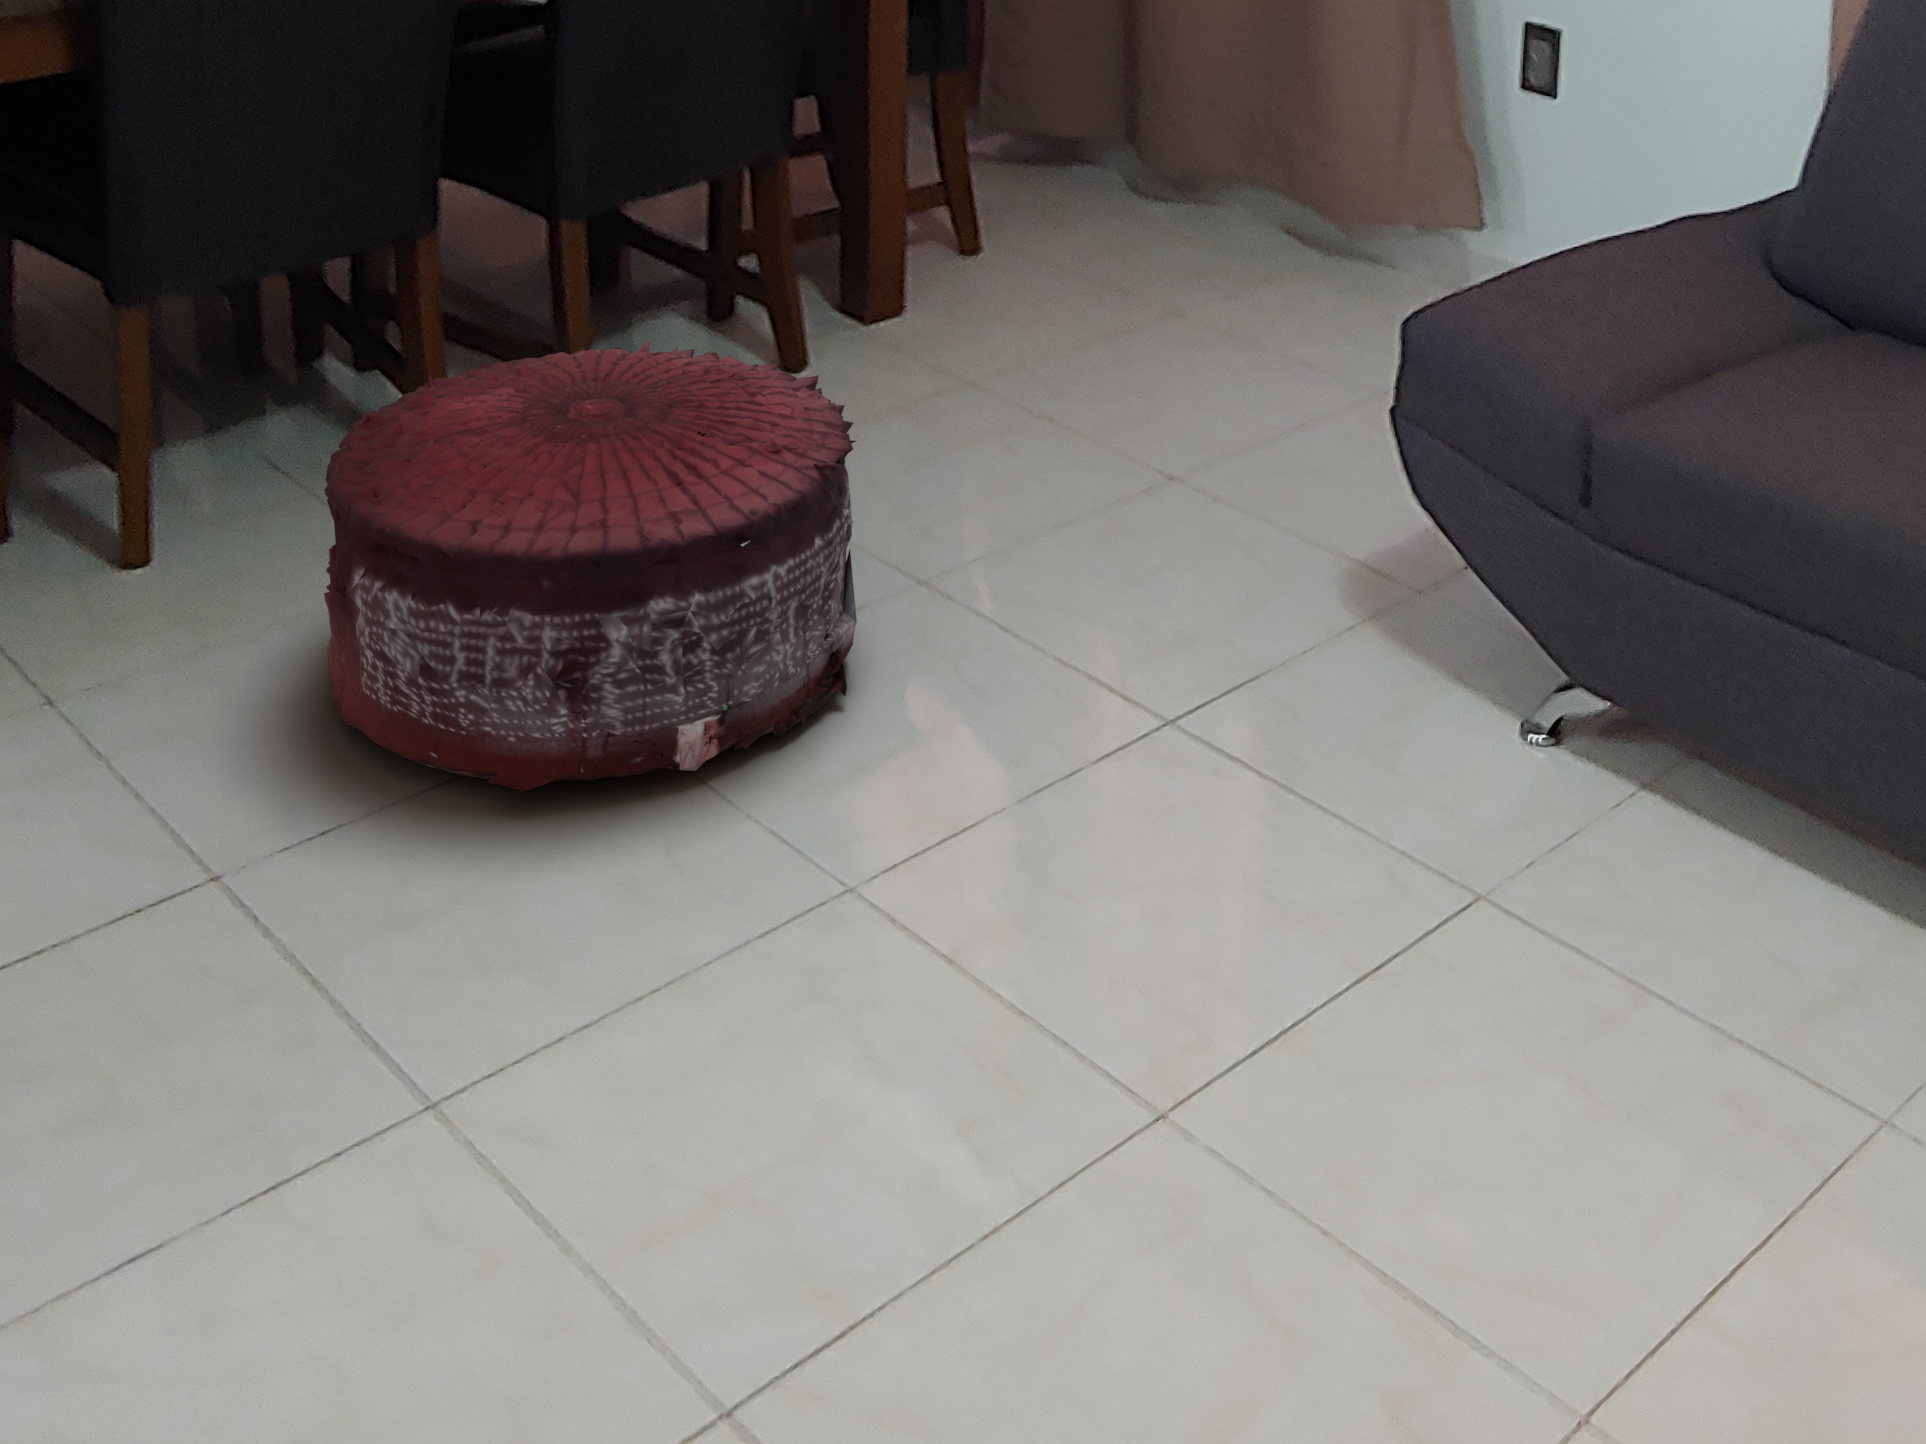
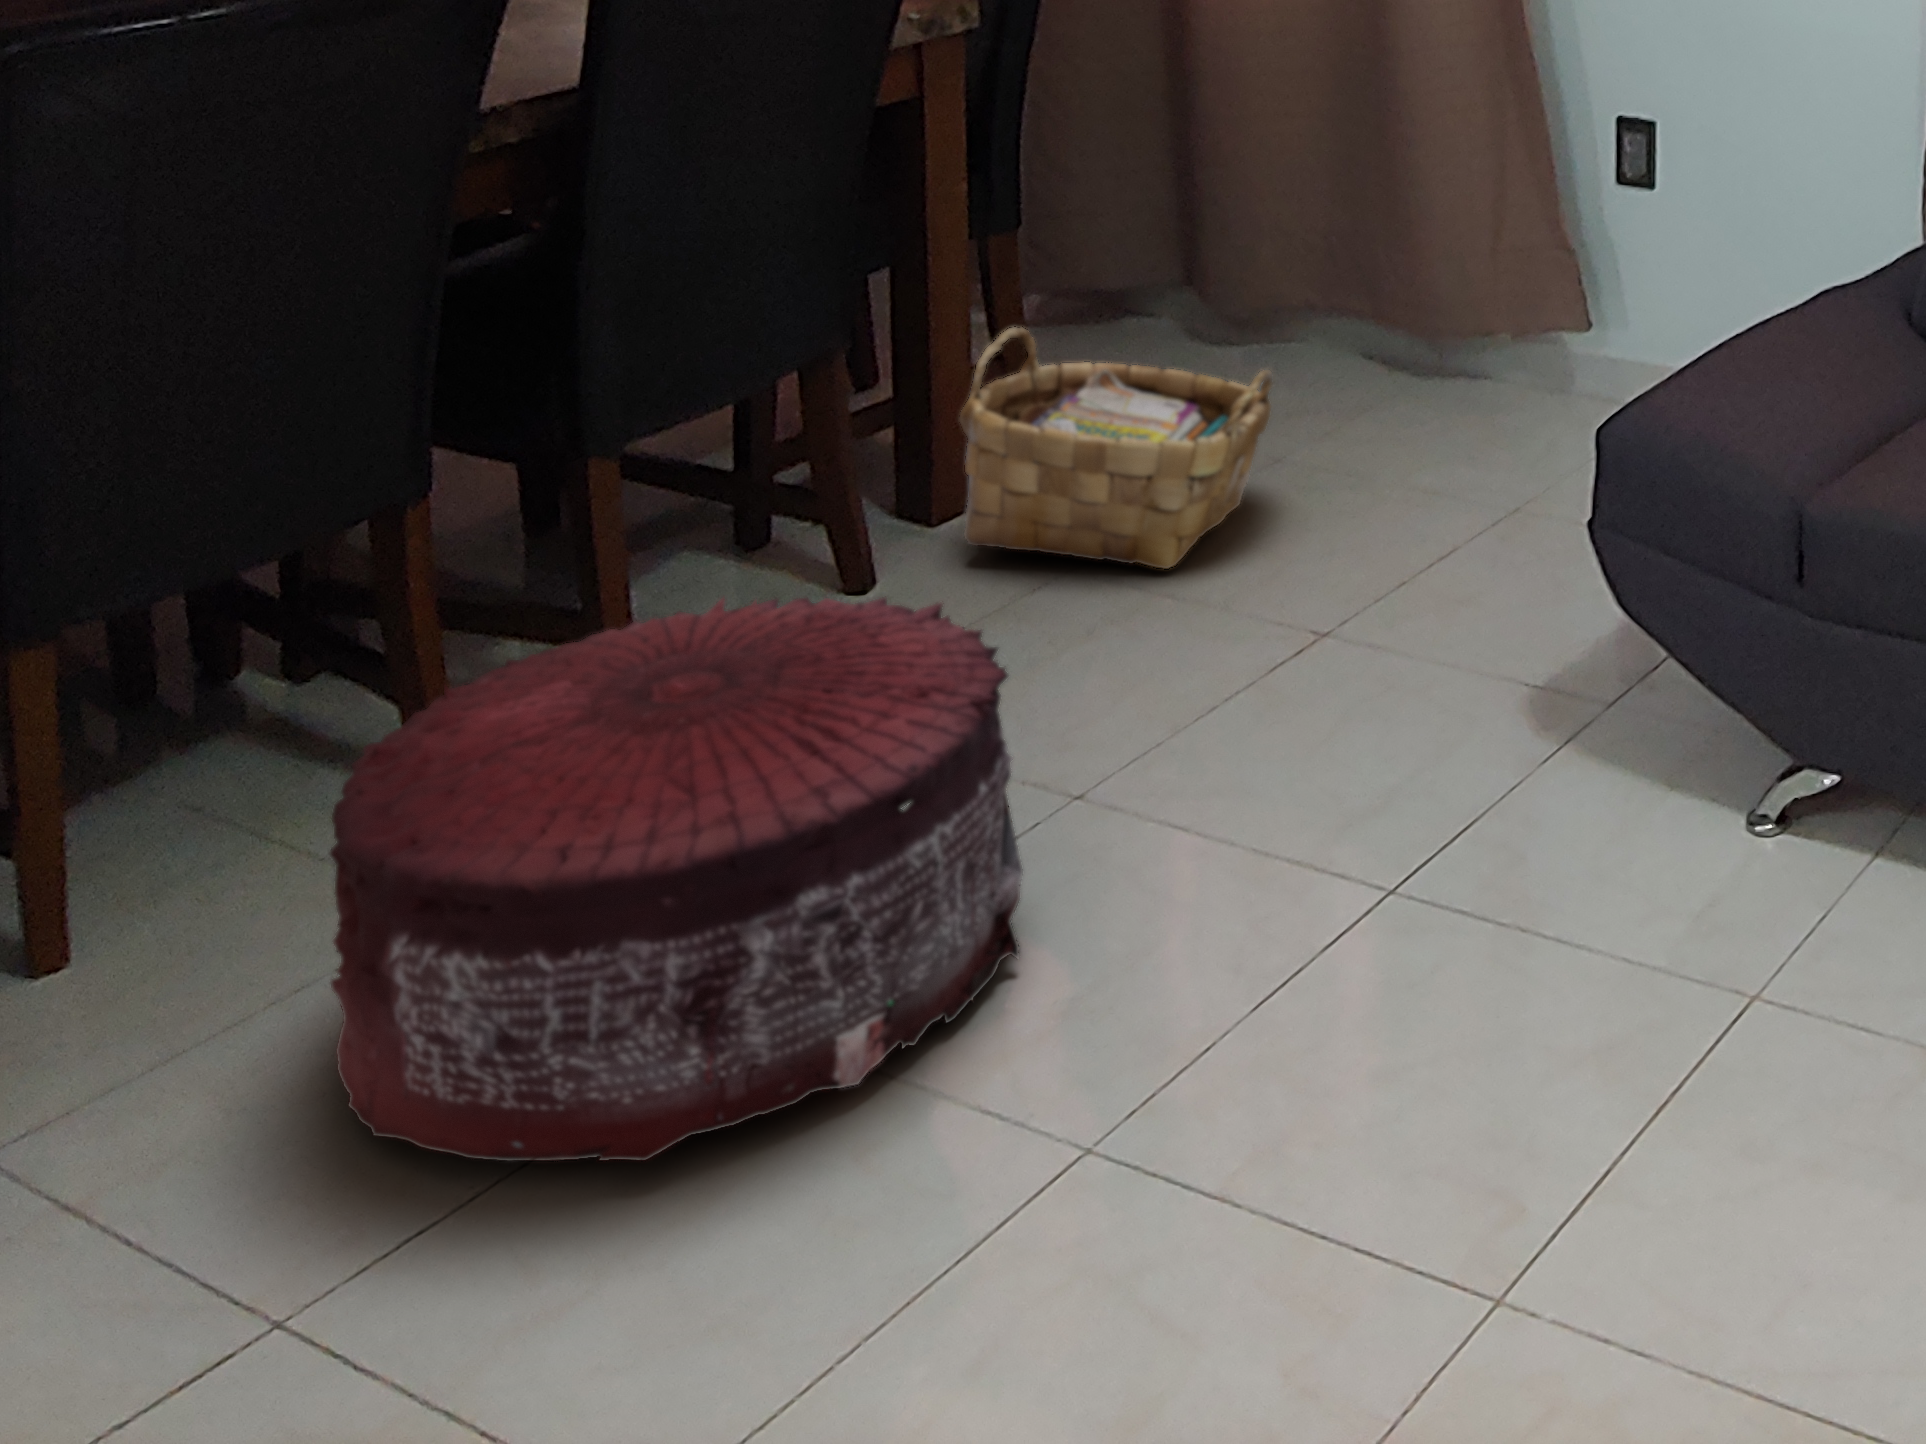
woven basket: none [890,147,1162,384] -> present [960,328,1272,569]

